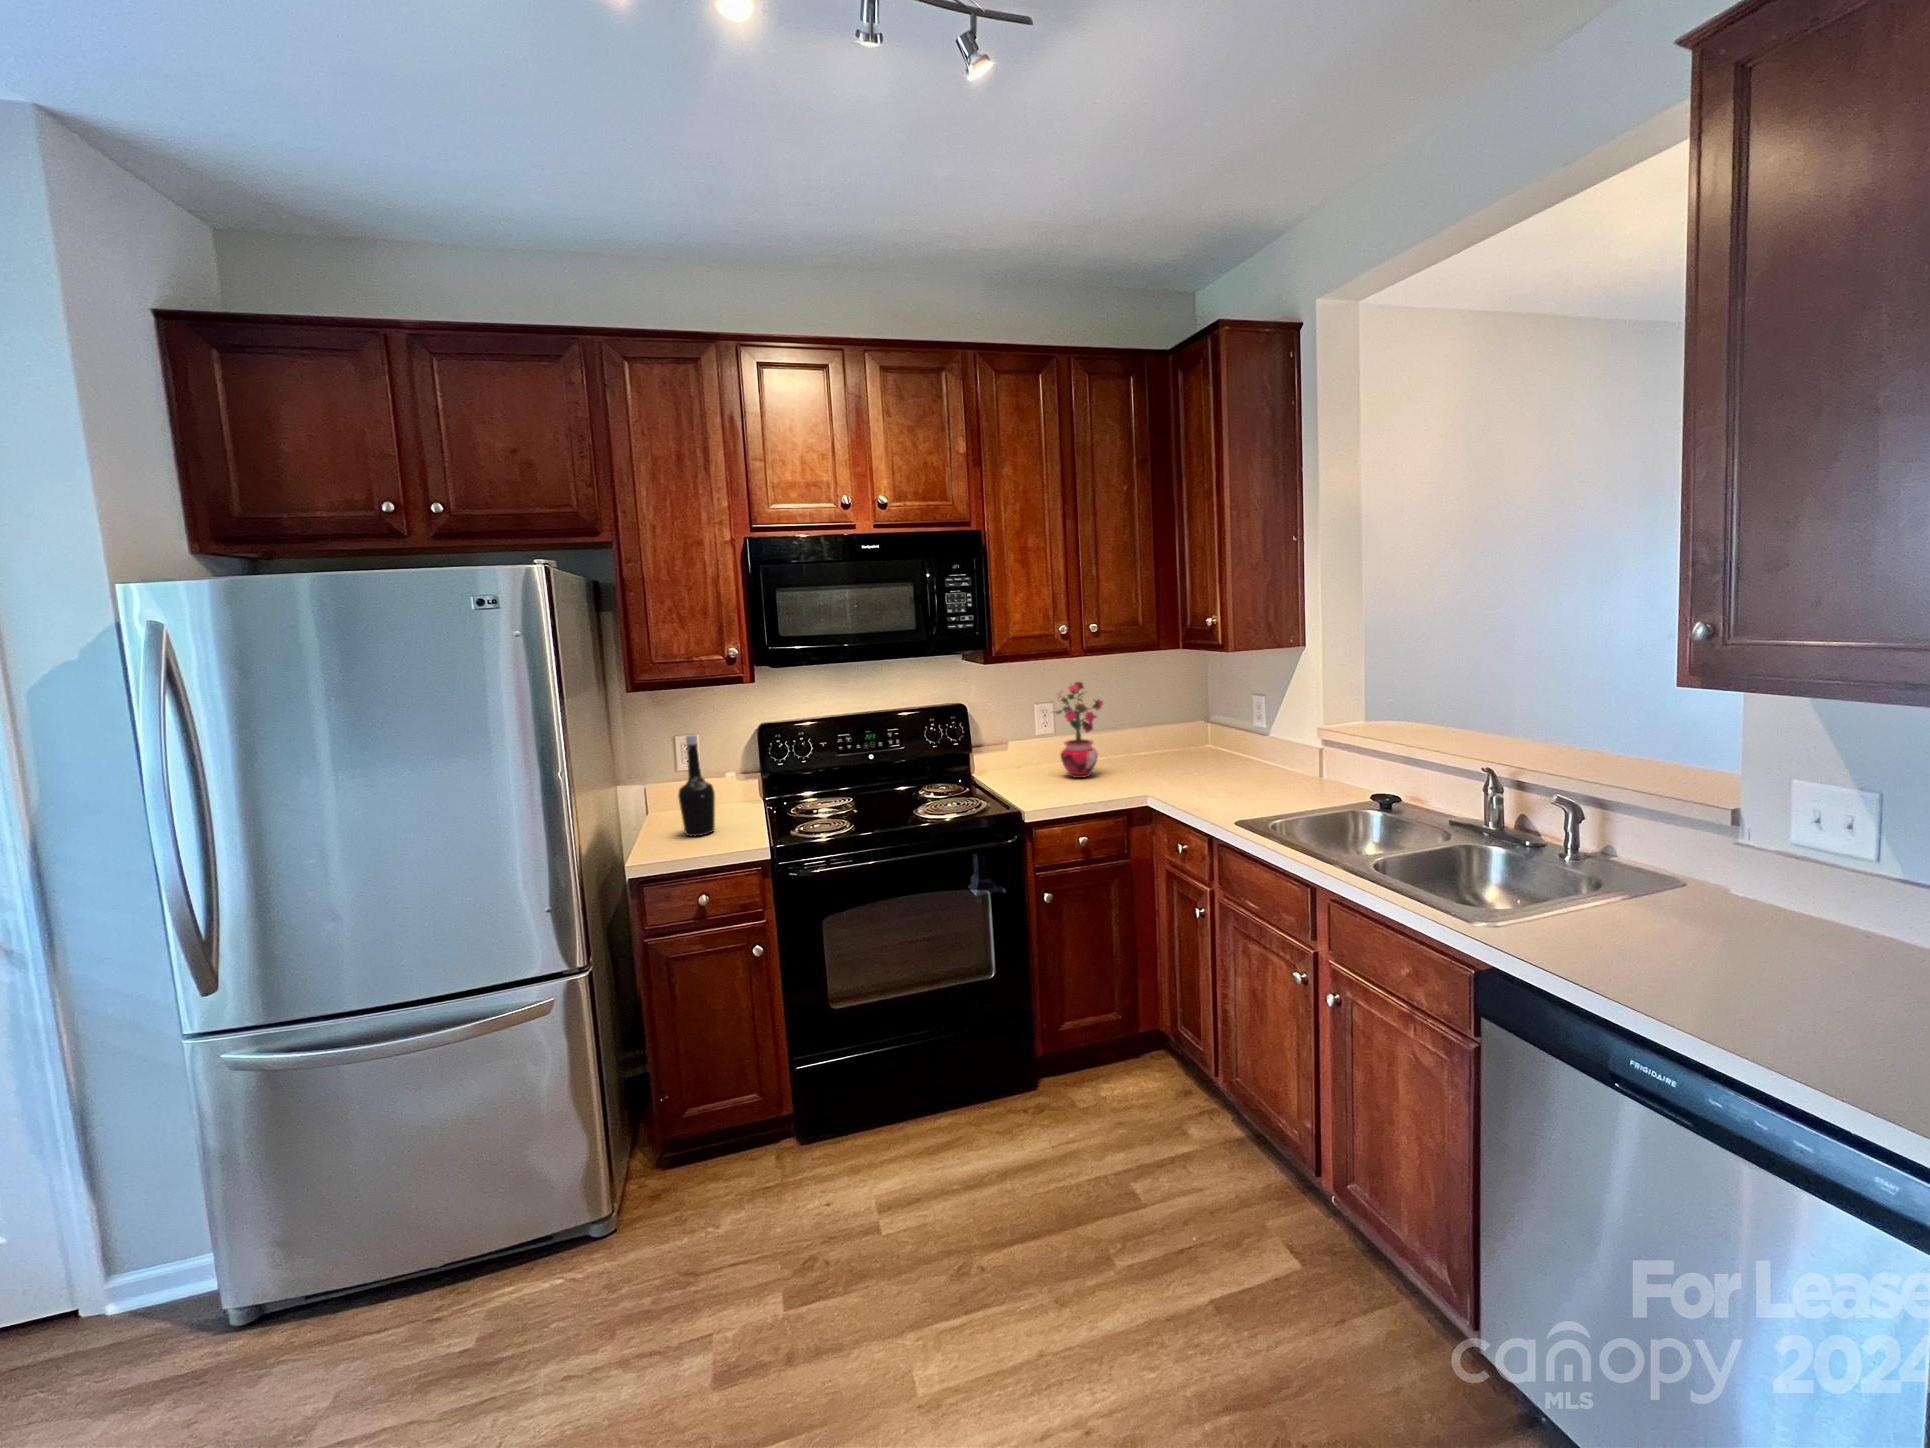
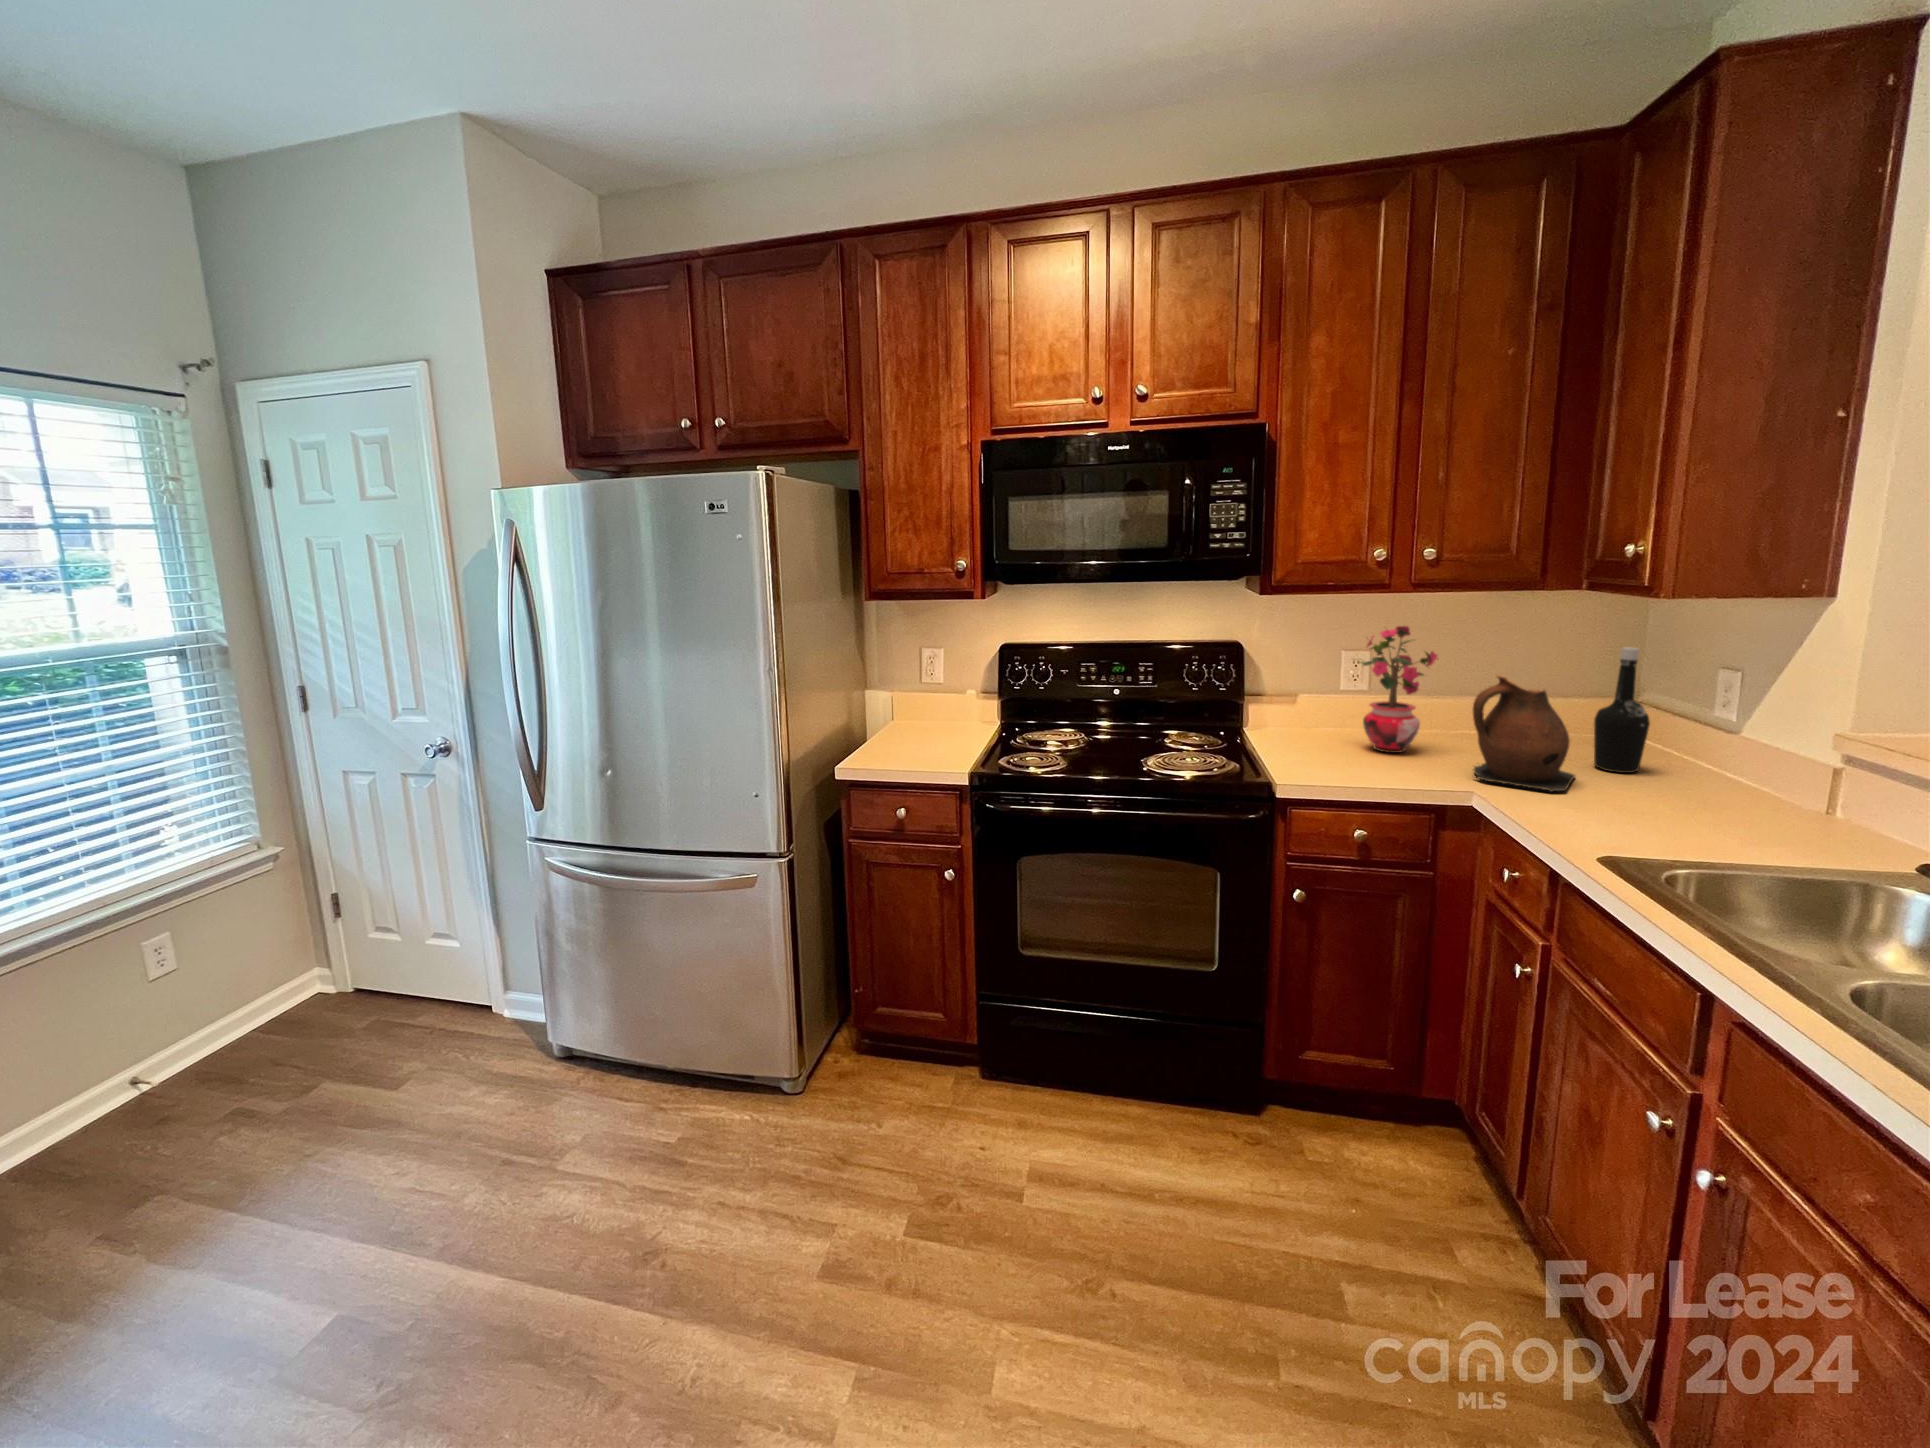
ceramic pitcher: none [1136,711,1197,788] -> present [1473,675,1575,792]
bottle: present [678,734,715,836] -> present [1594,647,1650,773]

